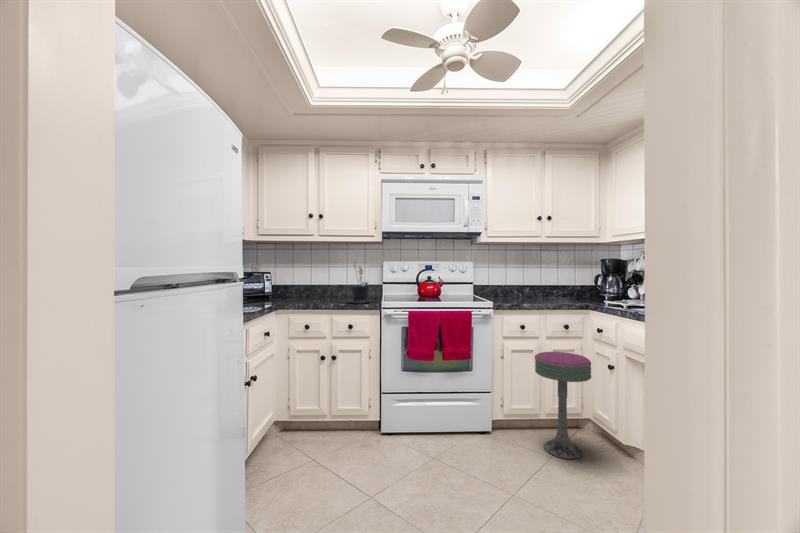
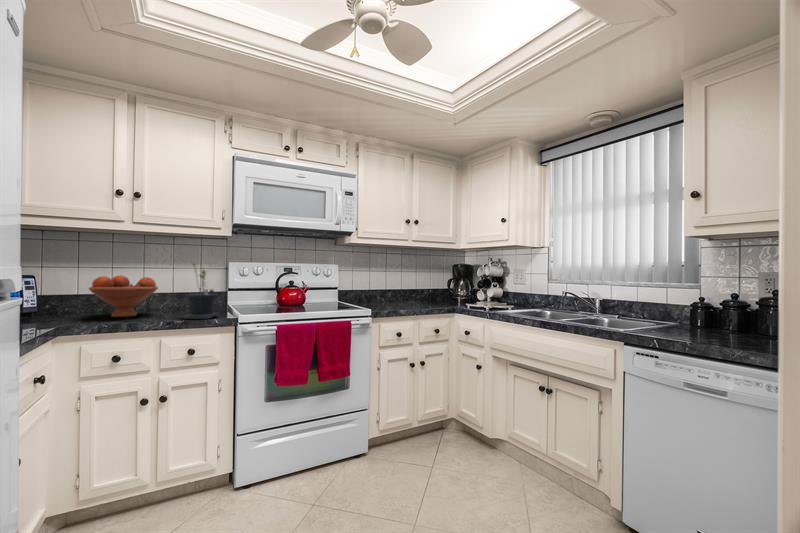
fruit bowl: none [298,272,337,300] -> present [89,275,158,317]
bar stool: present [535,352,591,459] -> none [415,356,465,463]

